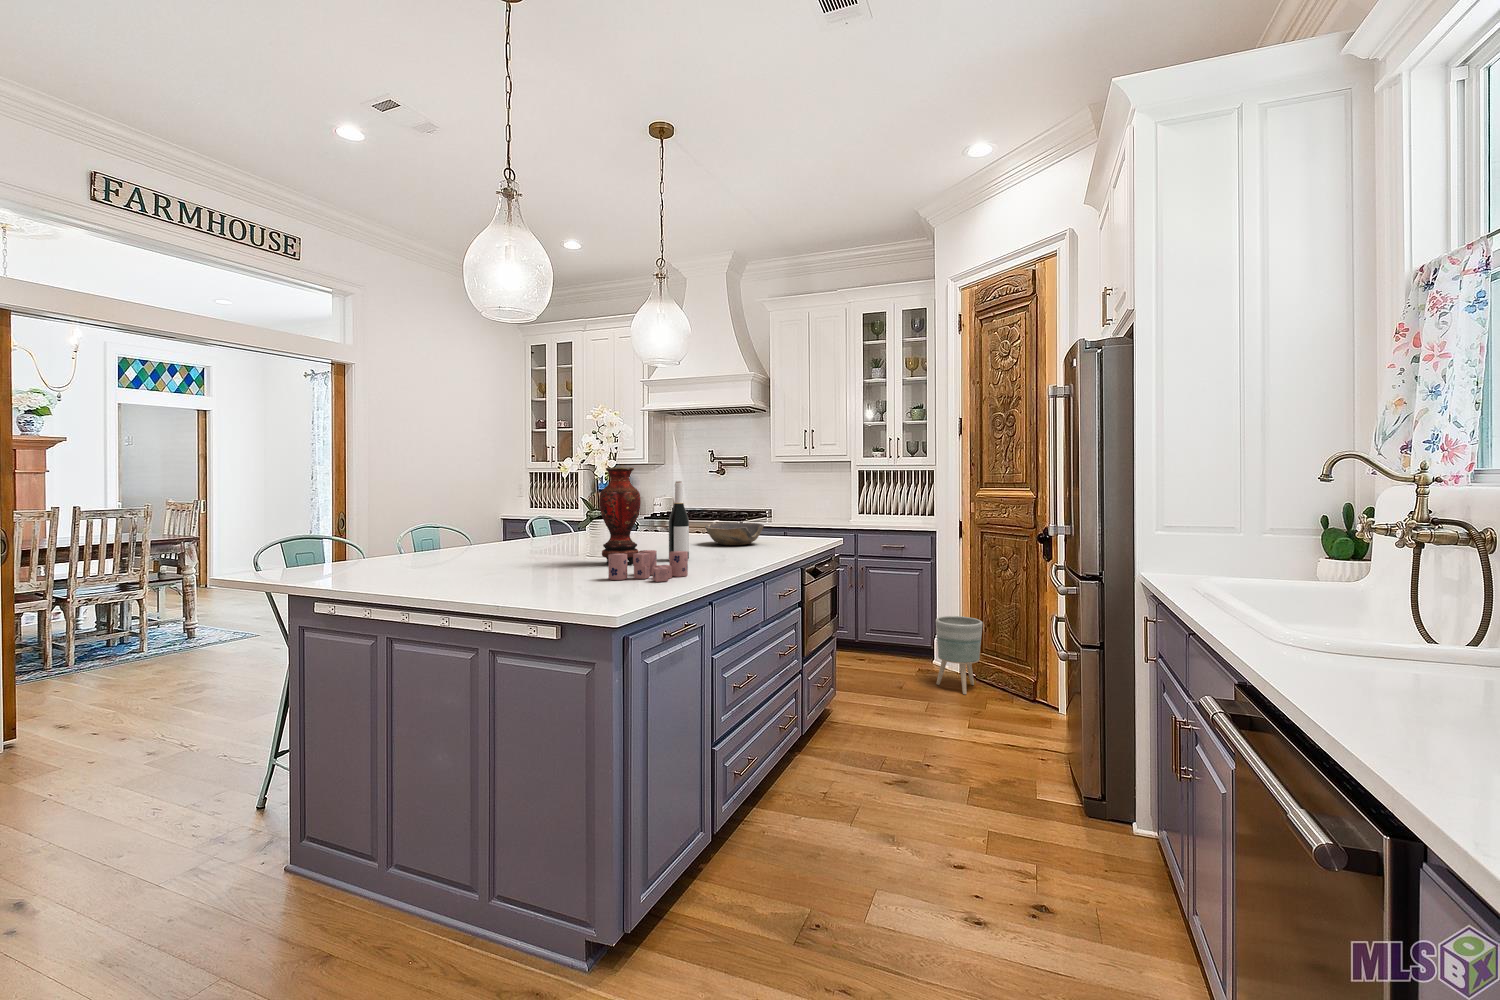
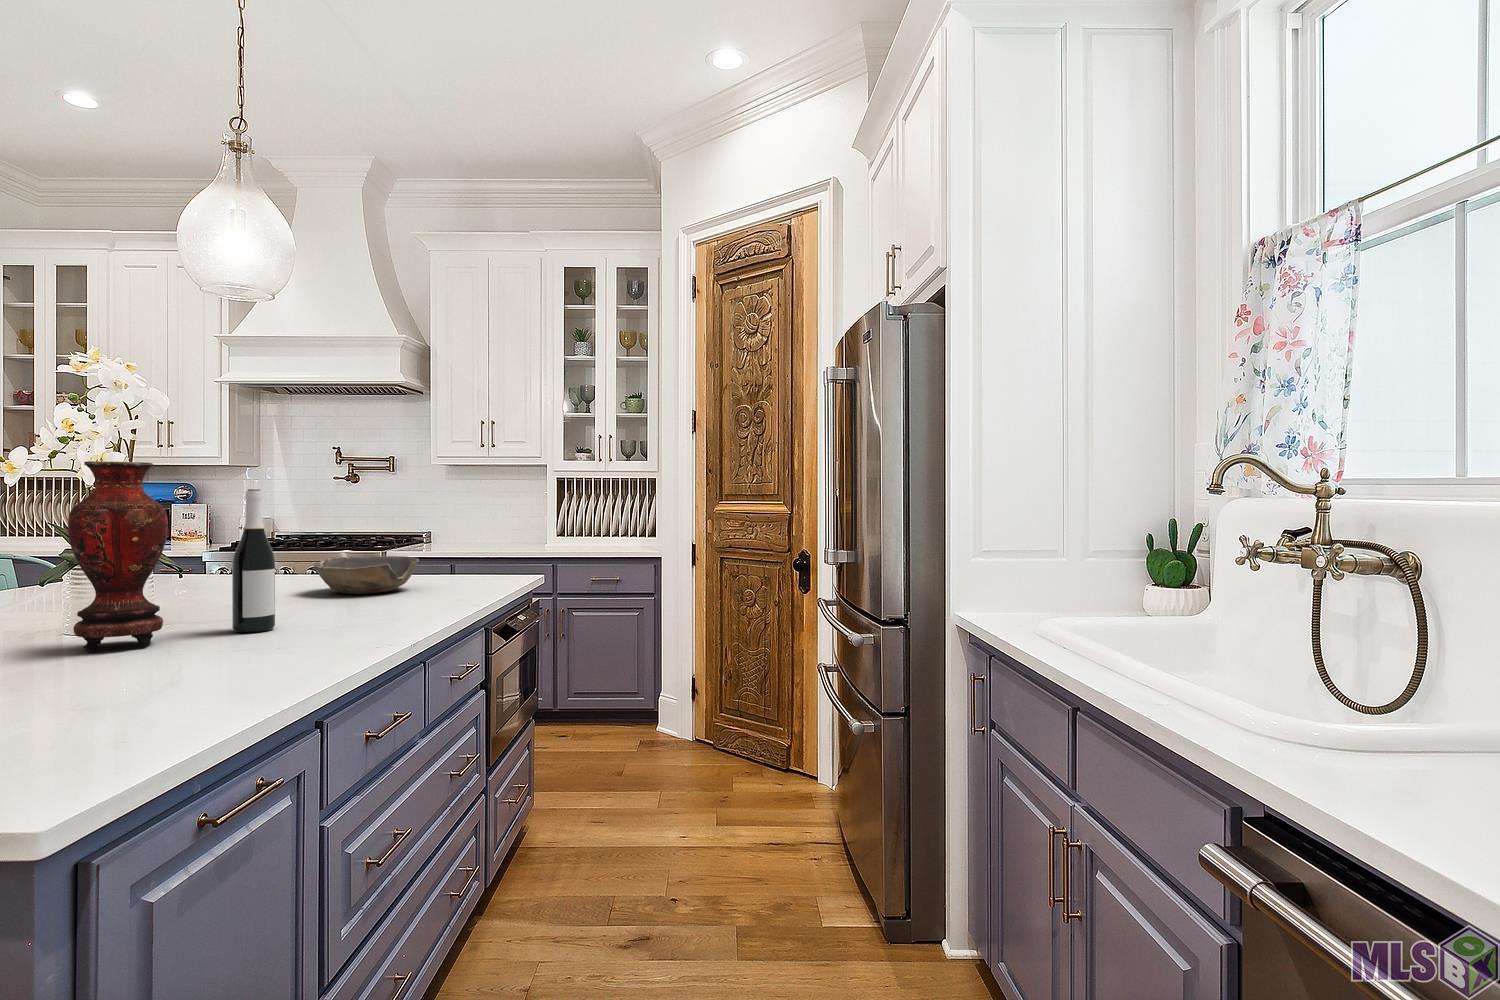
candle: present [608,550,688,582] -> none [67,620,263,693]
planter: present [936,616,983,694] -> none [666,668,725,772]

